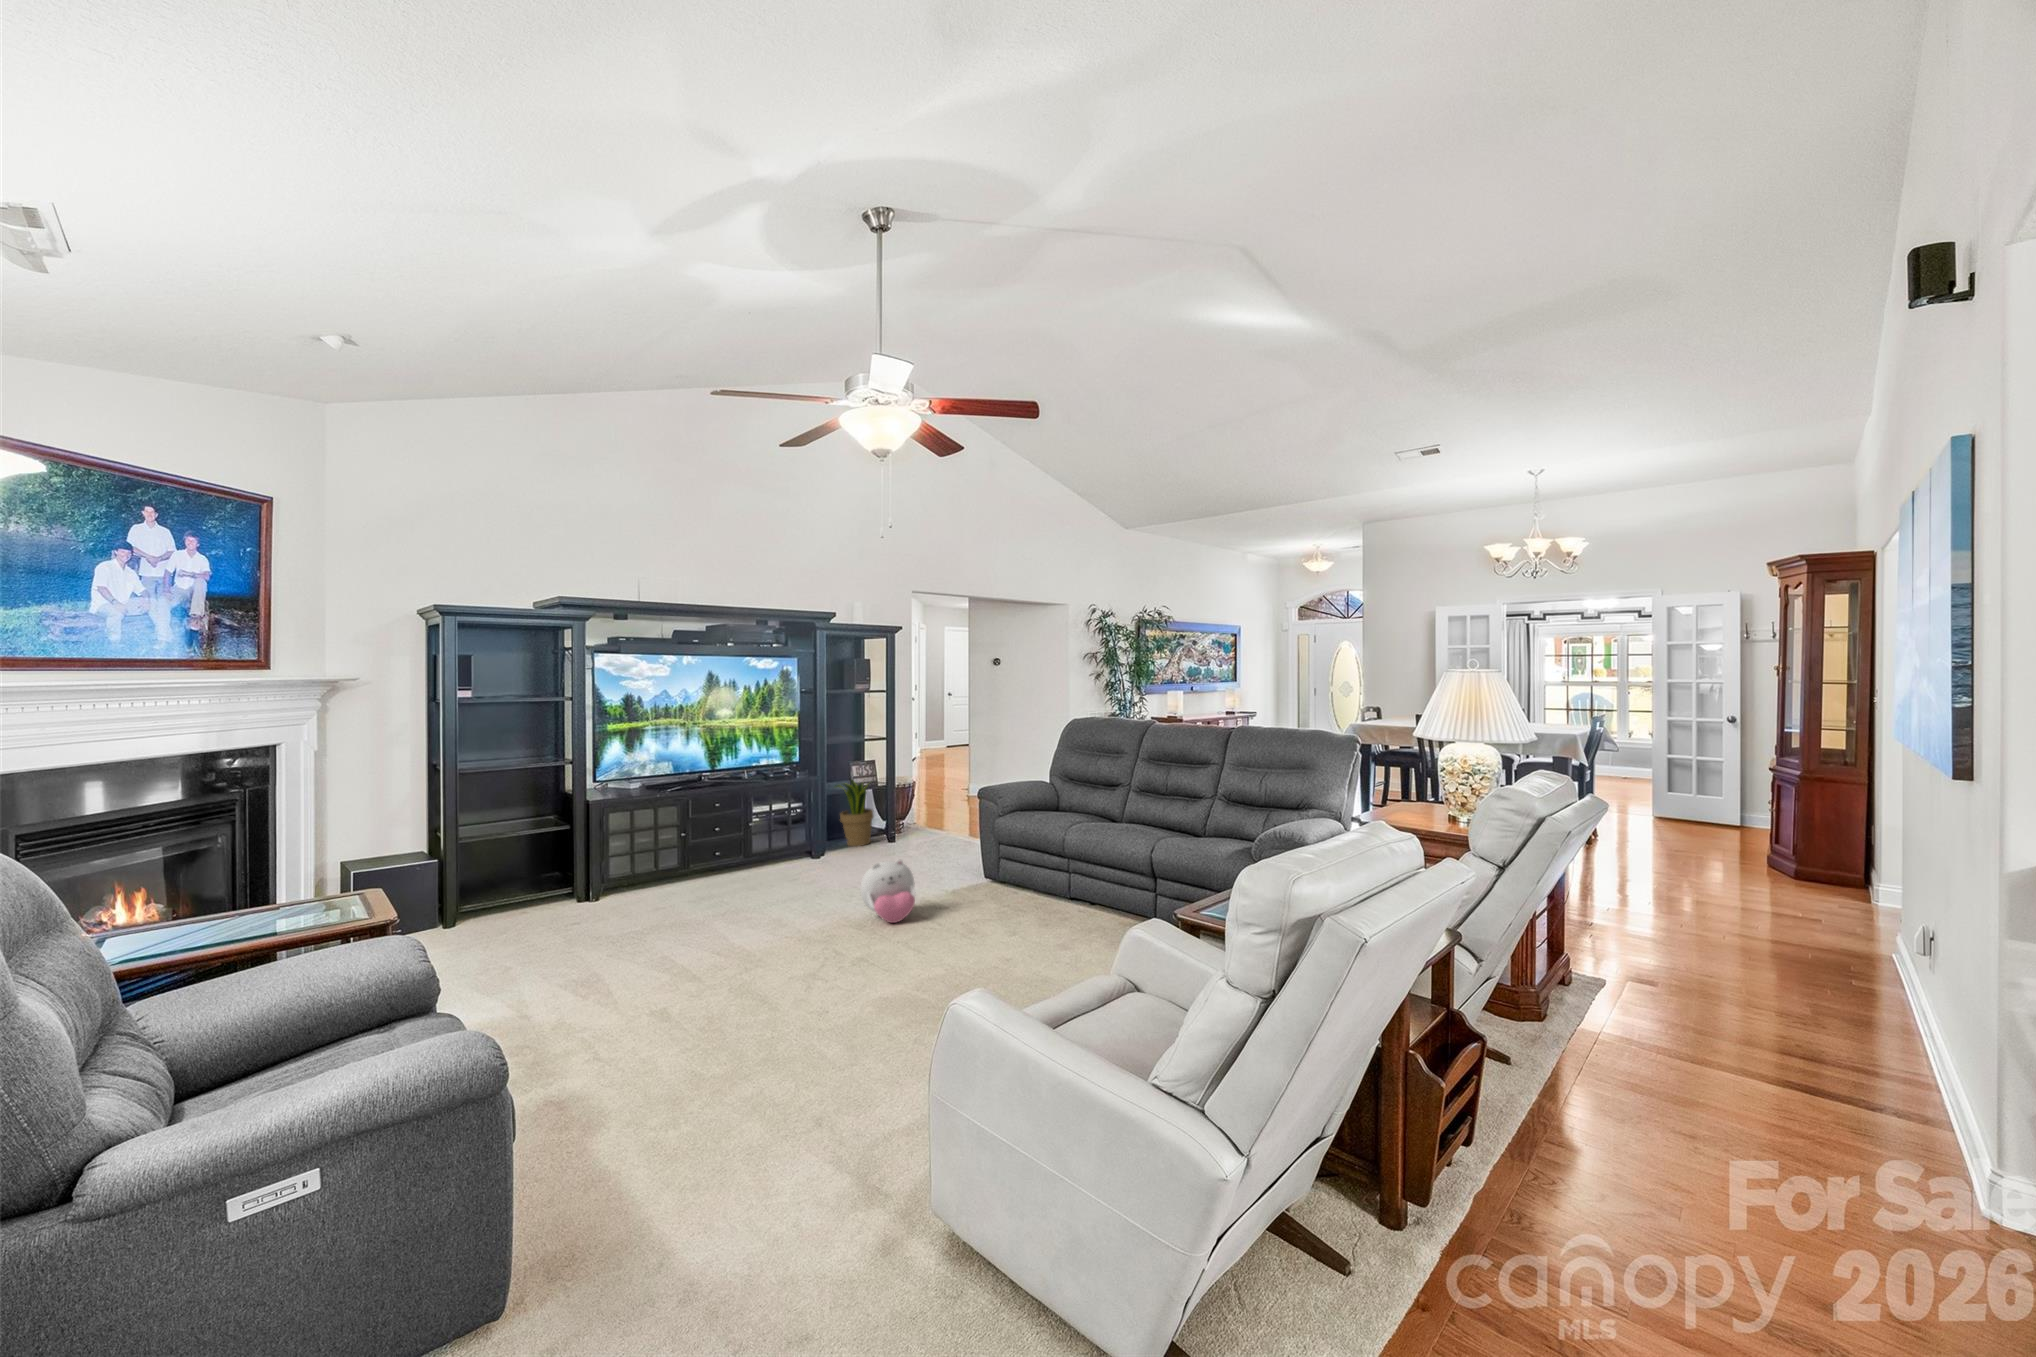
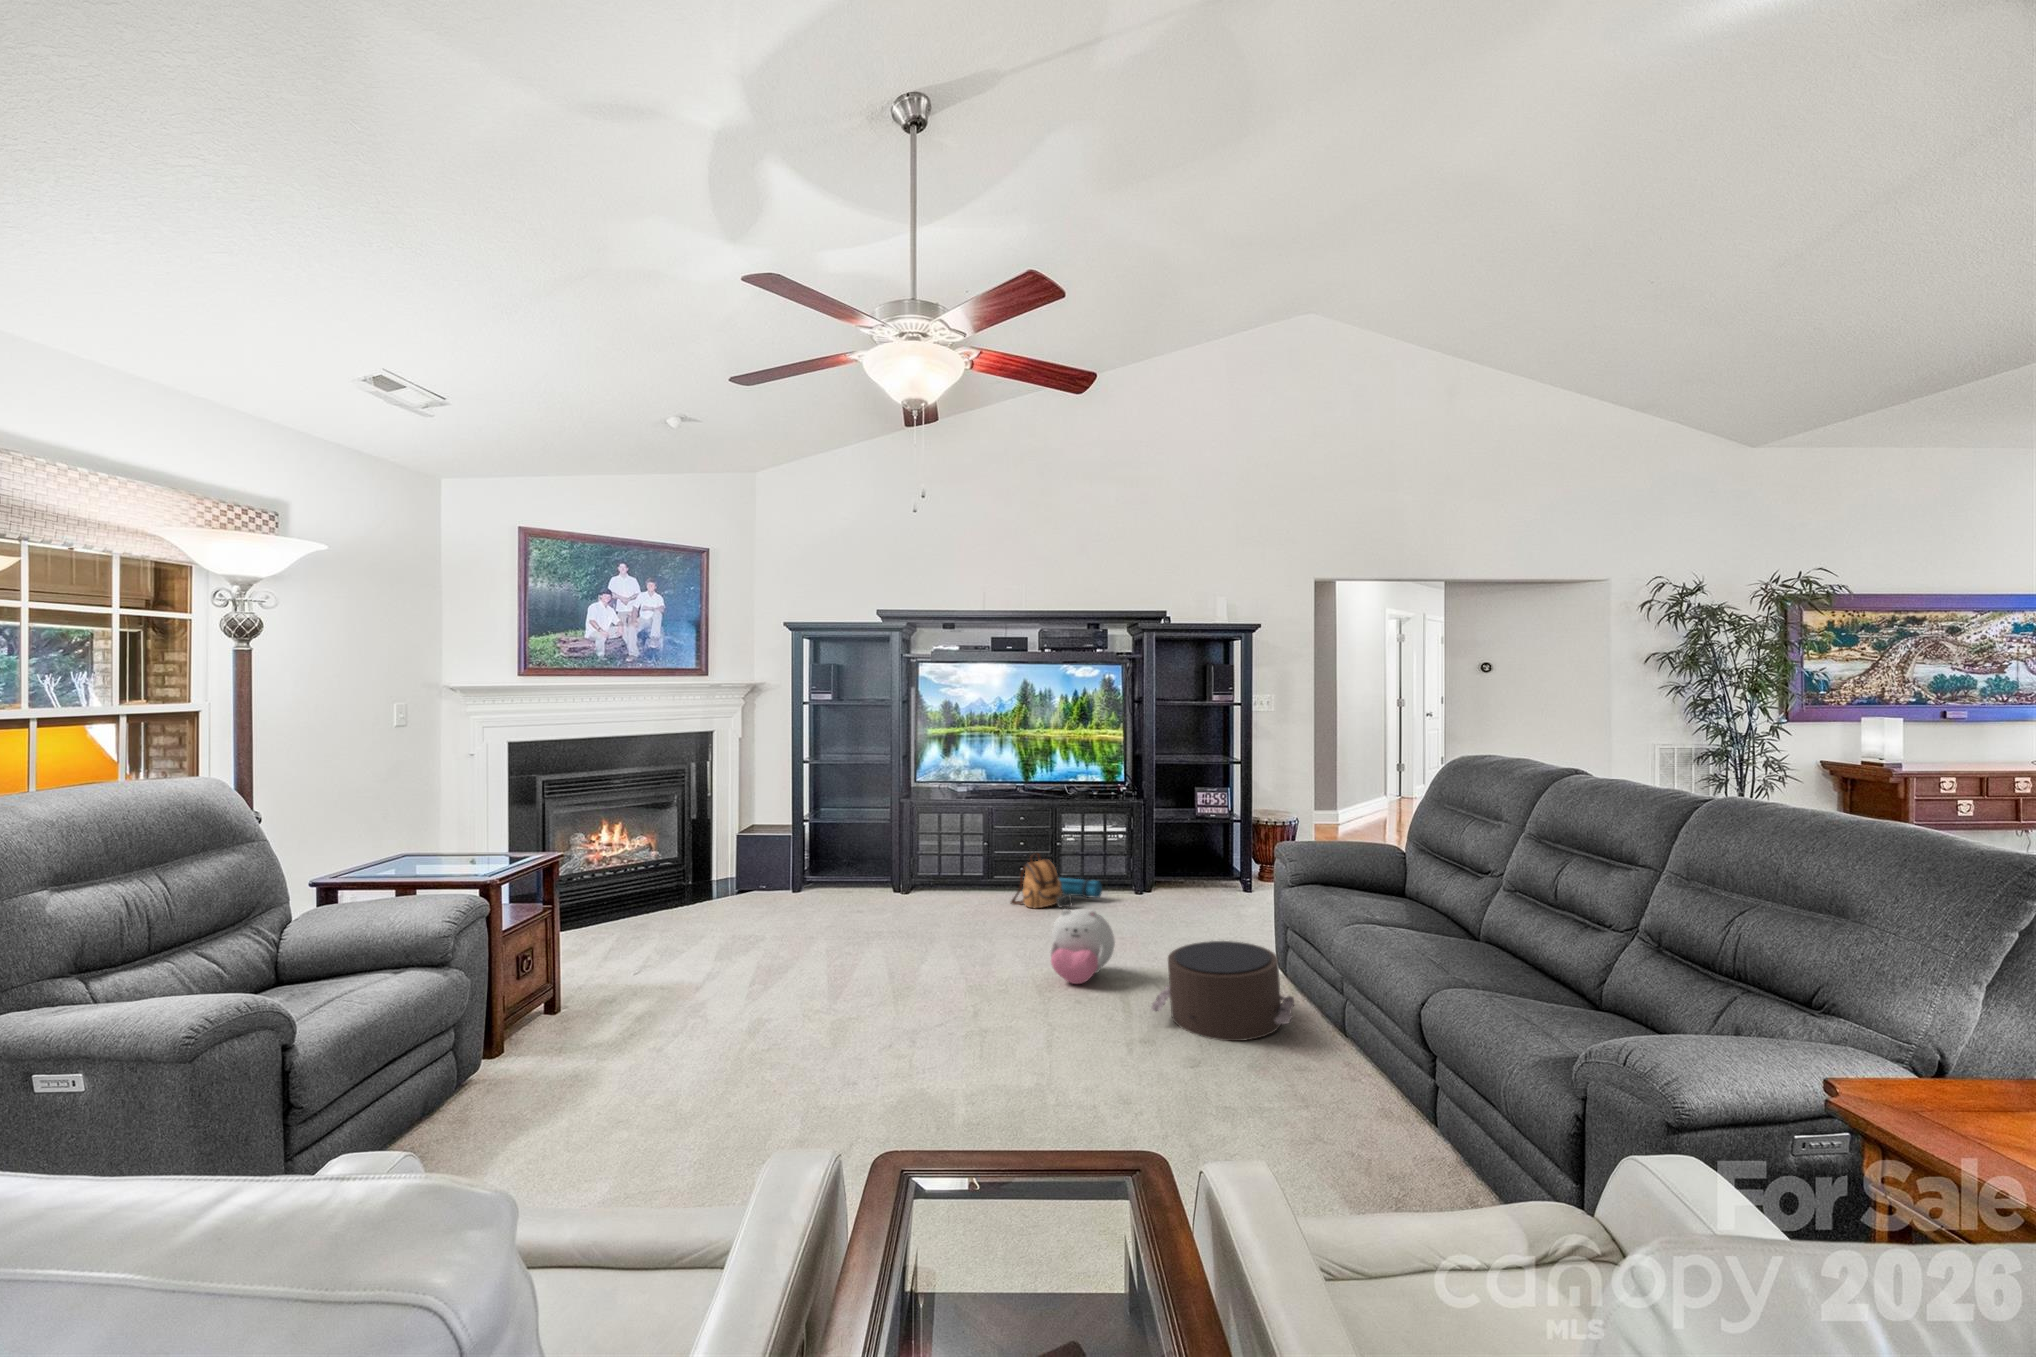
potted plant: present [836,780,874,846] -> none [1182,805,1231,884]
backpack: none [721,836,800,891] -> present [1011,853,1102,908]
pouf: none [975,858,1082,927] -> present [1151,941,1294,1041]

